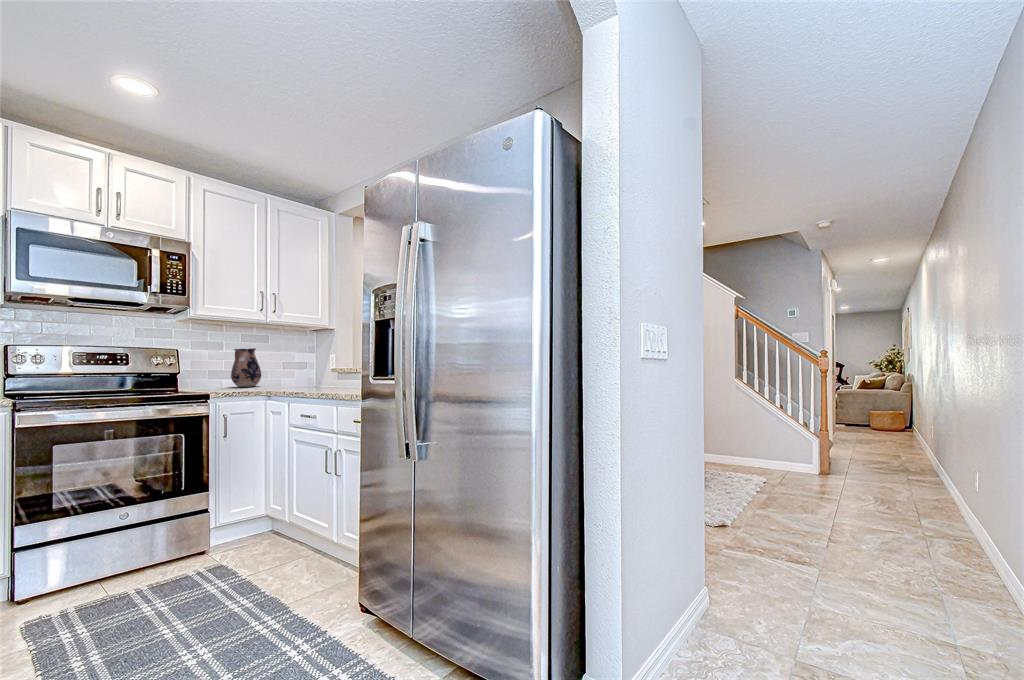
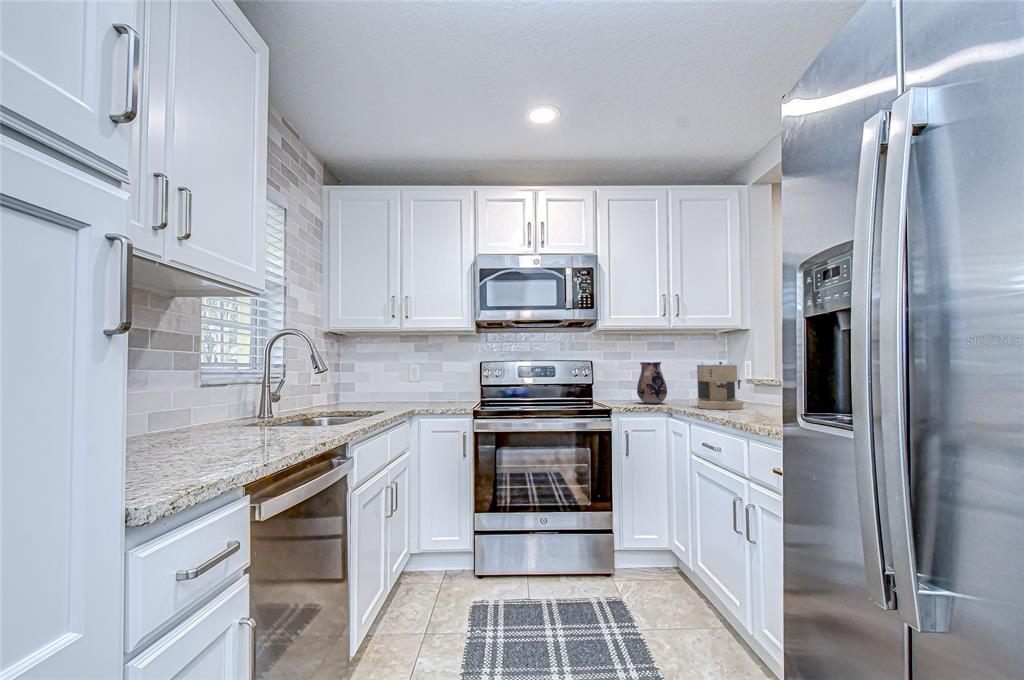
coffee maker: none [290,347,329,387] -> present [697,362,744,409]

